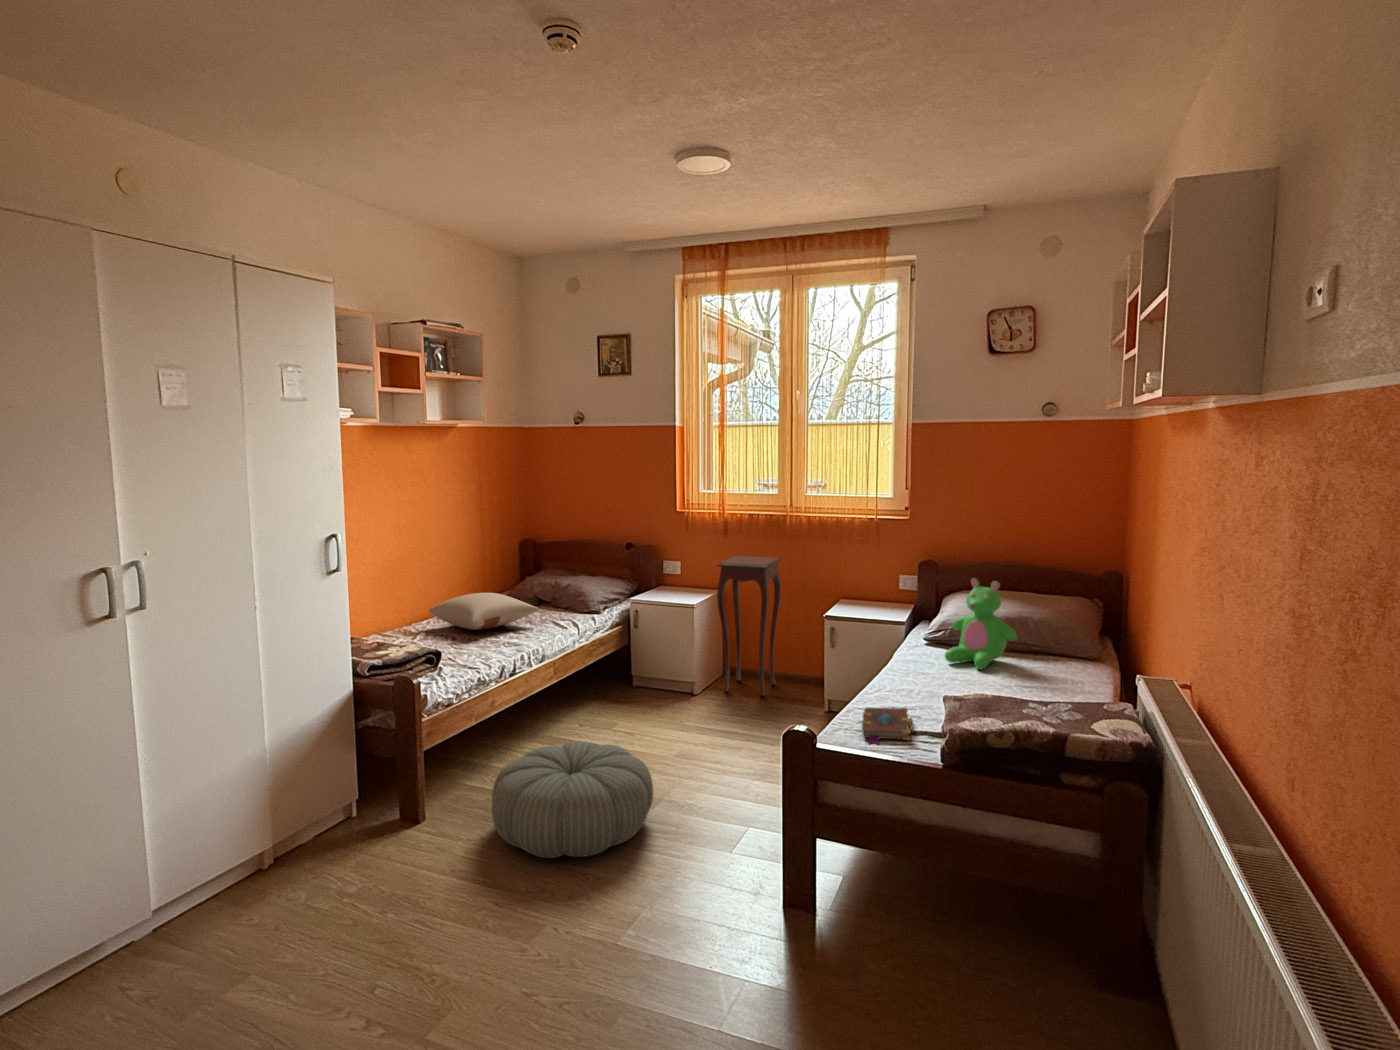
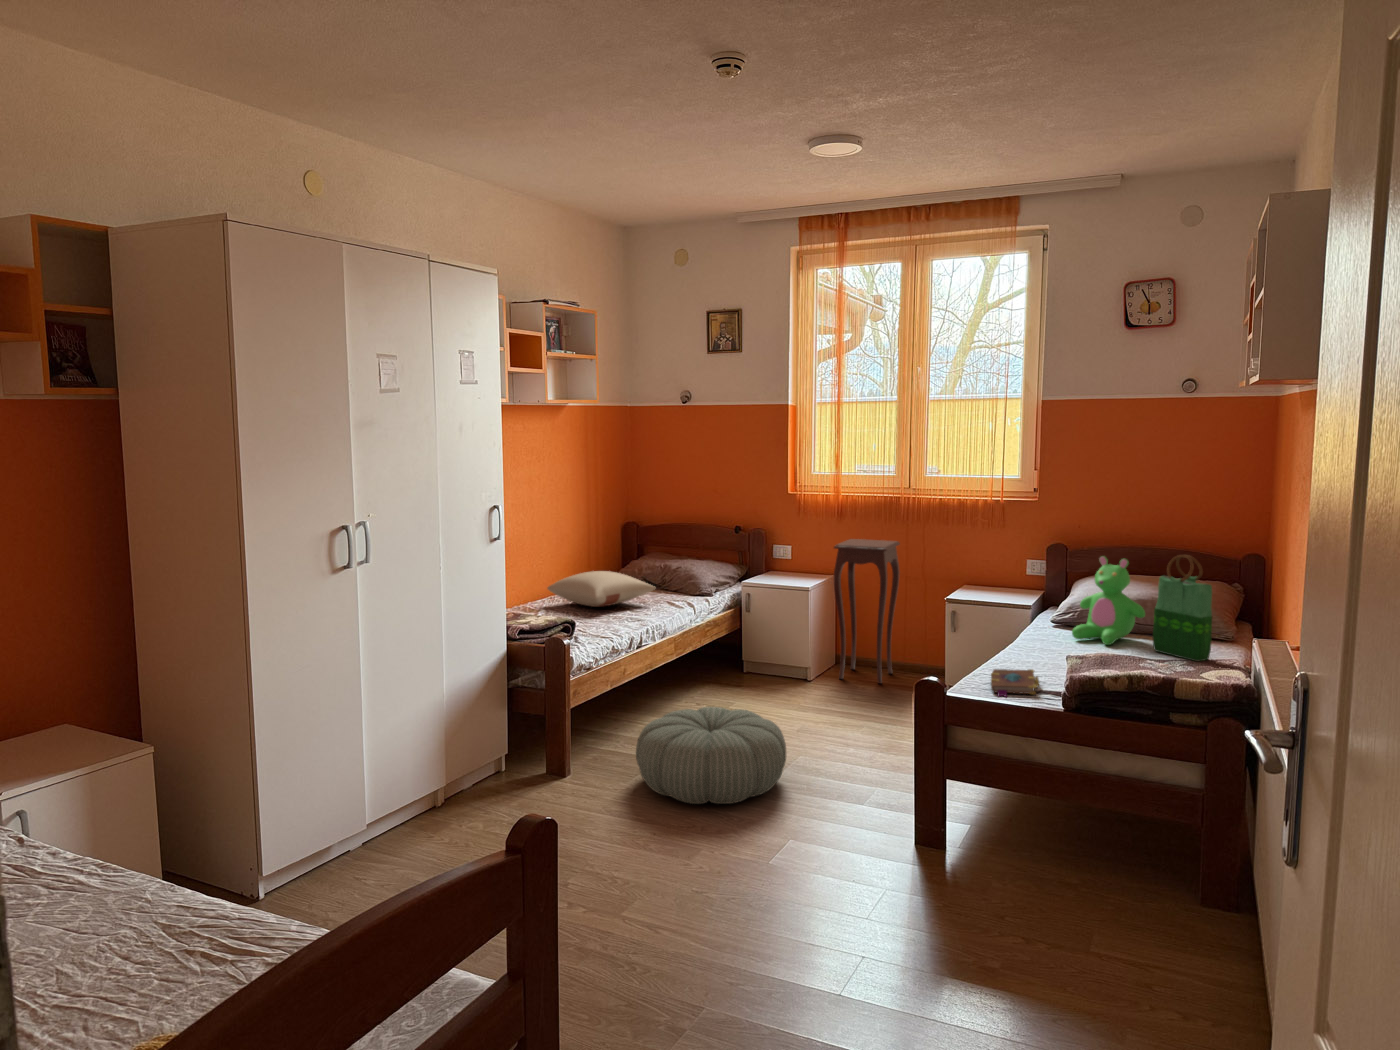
tote bag: none [1025,579,1086,689] -> present [1153,555,1212,661]

